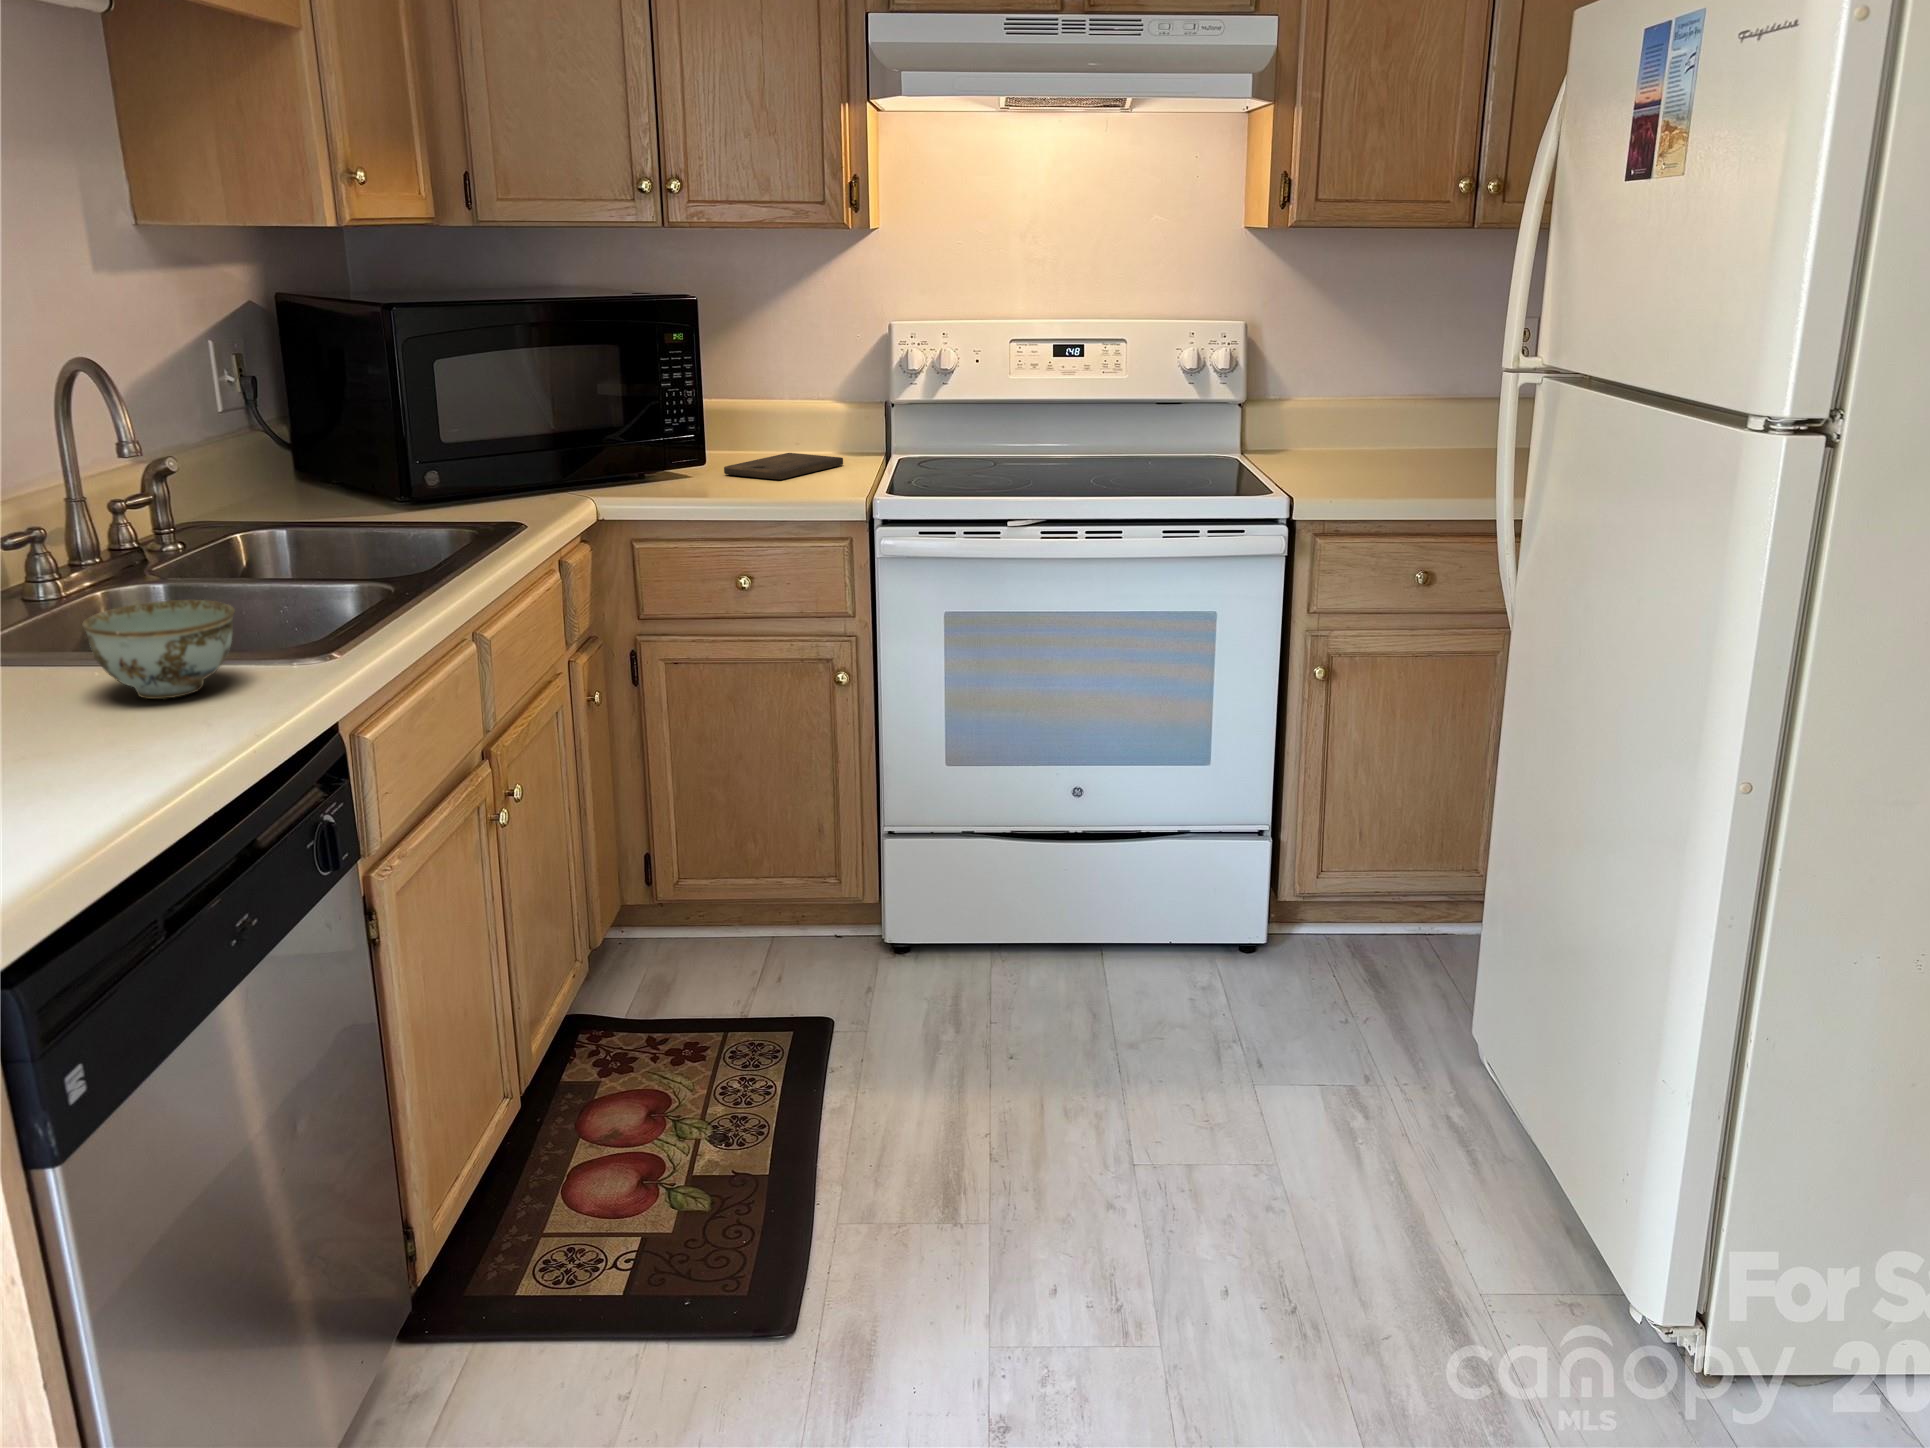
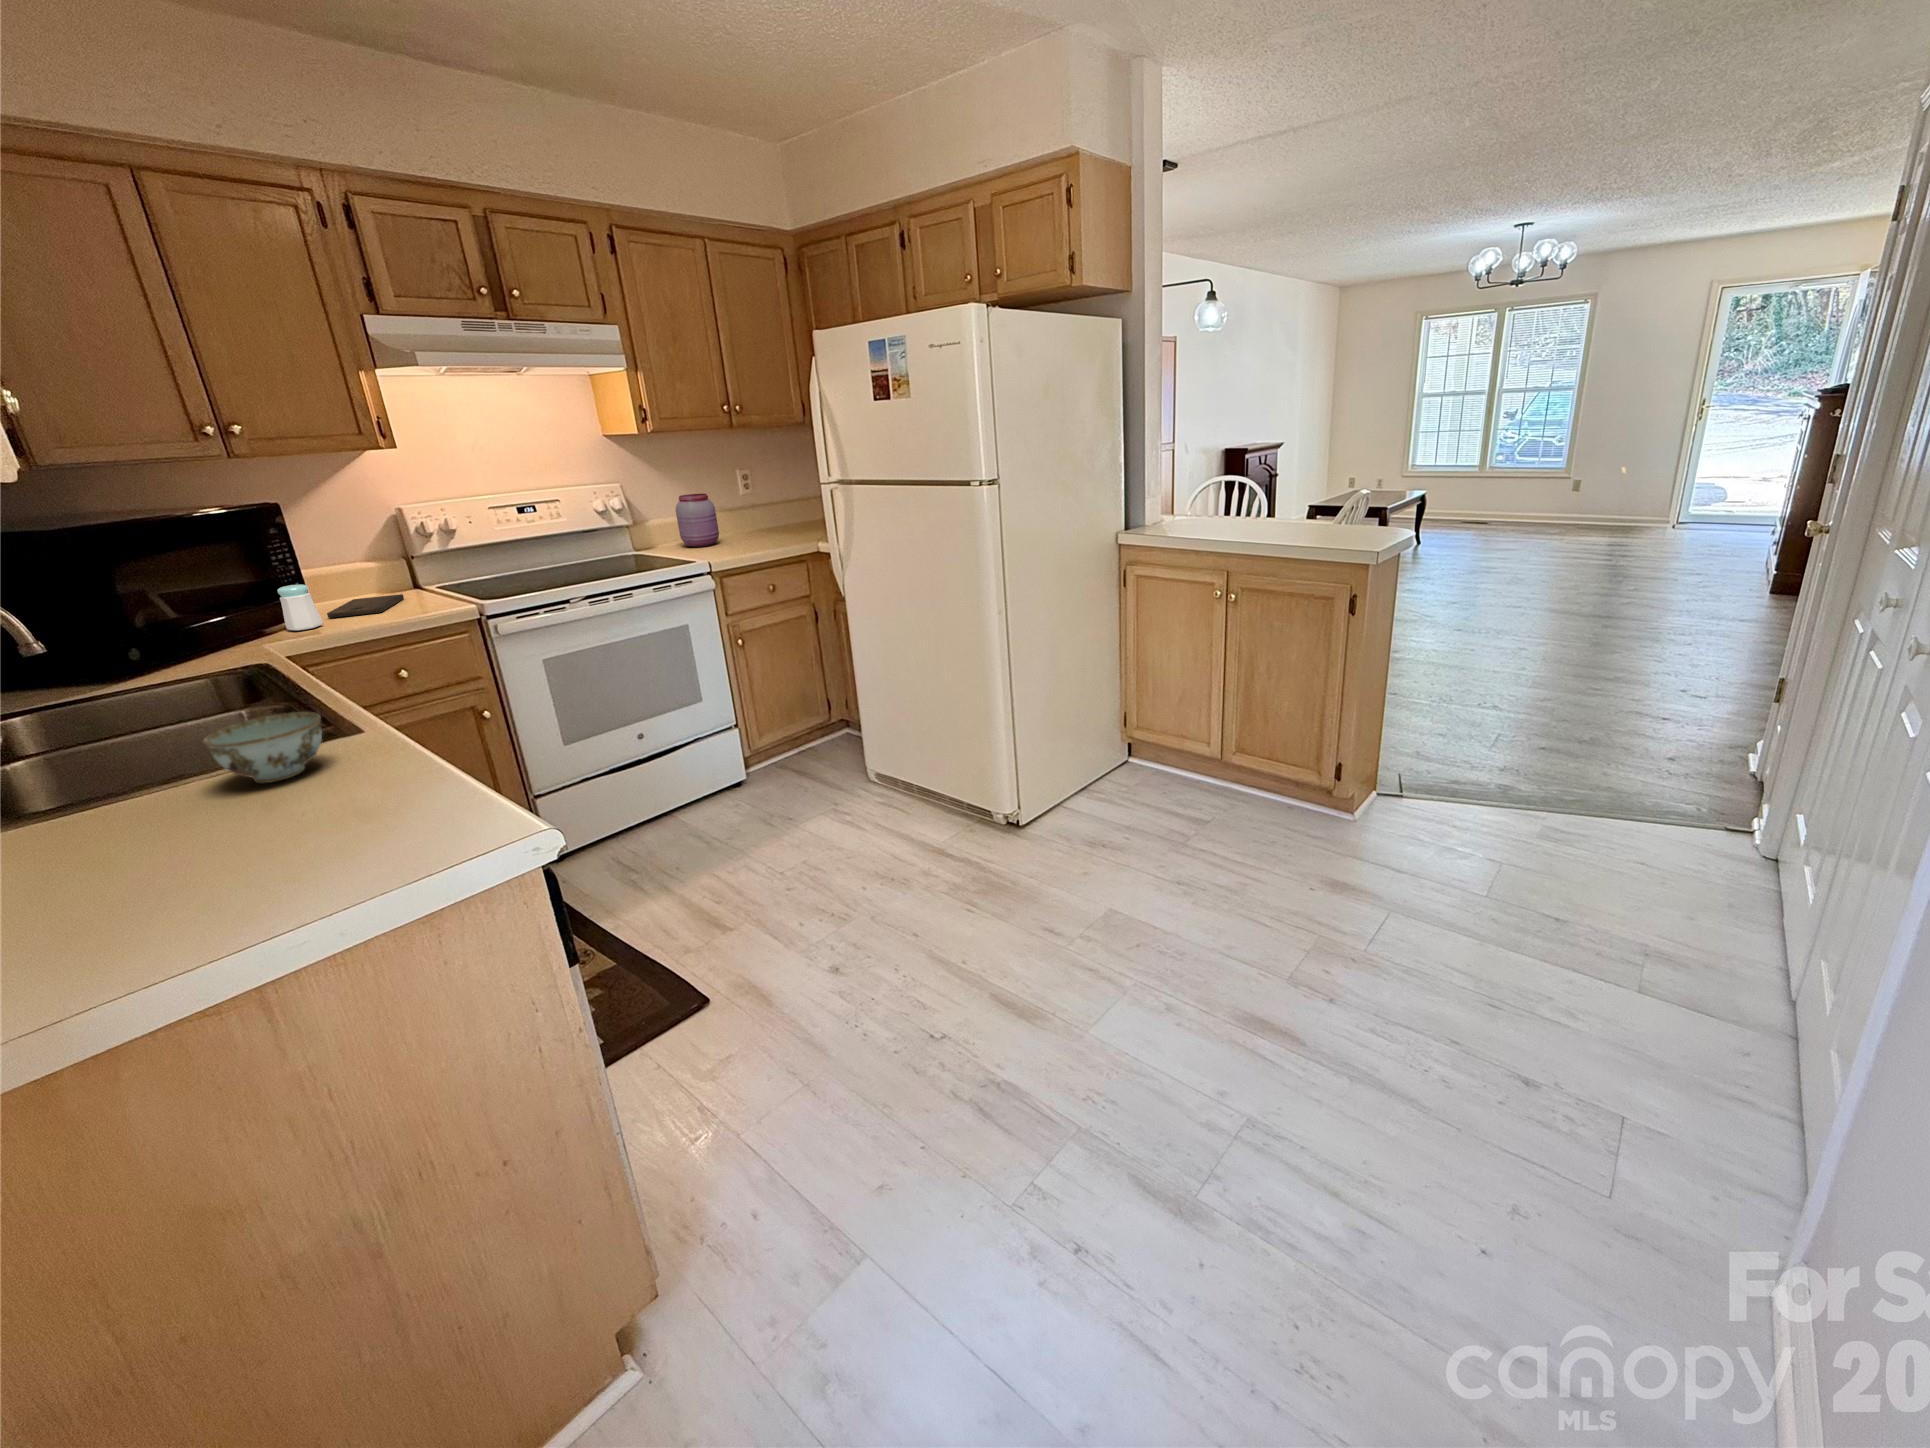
jar: none [1323,359,1402,466] -> present [676,494,719,547]
salt shaker: none [657,417,699,485] -> present [277,584,323,631]

